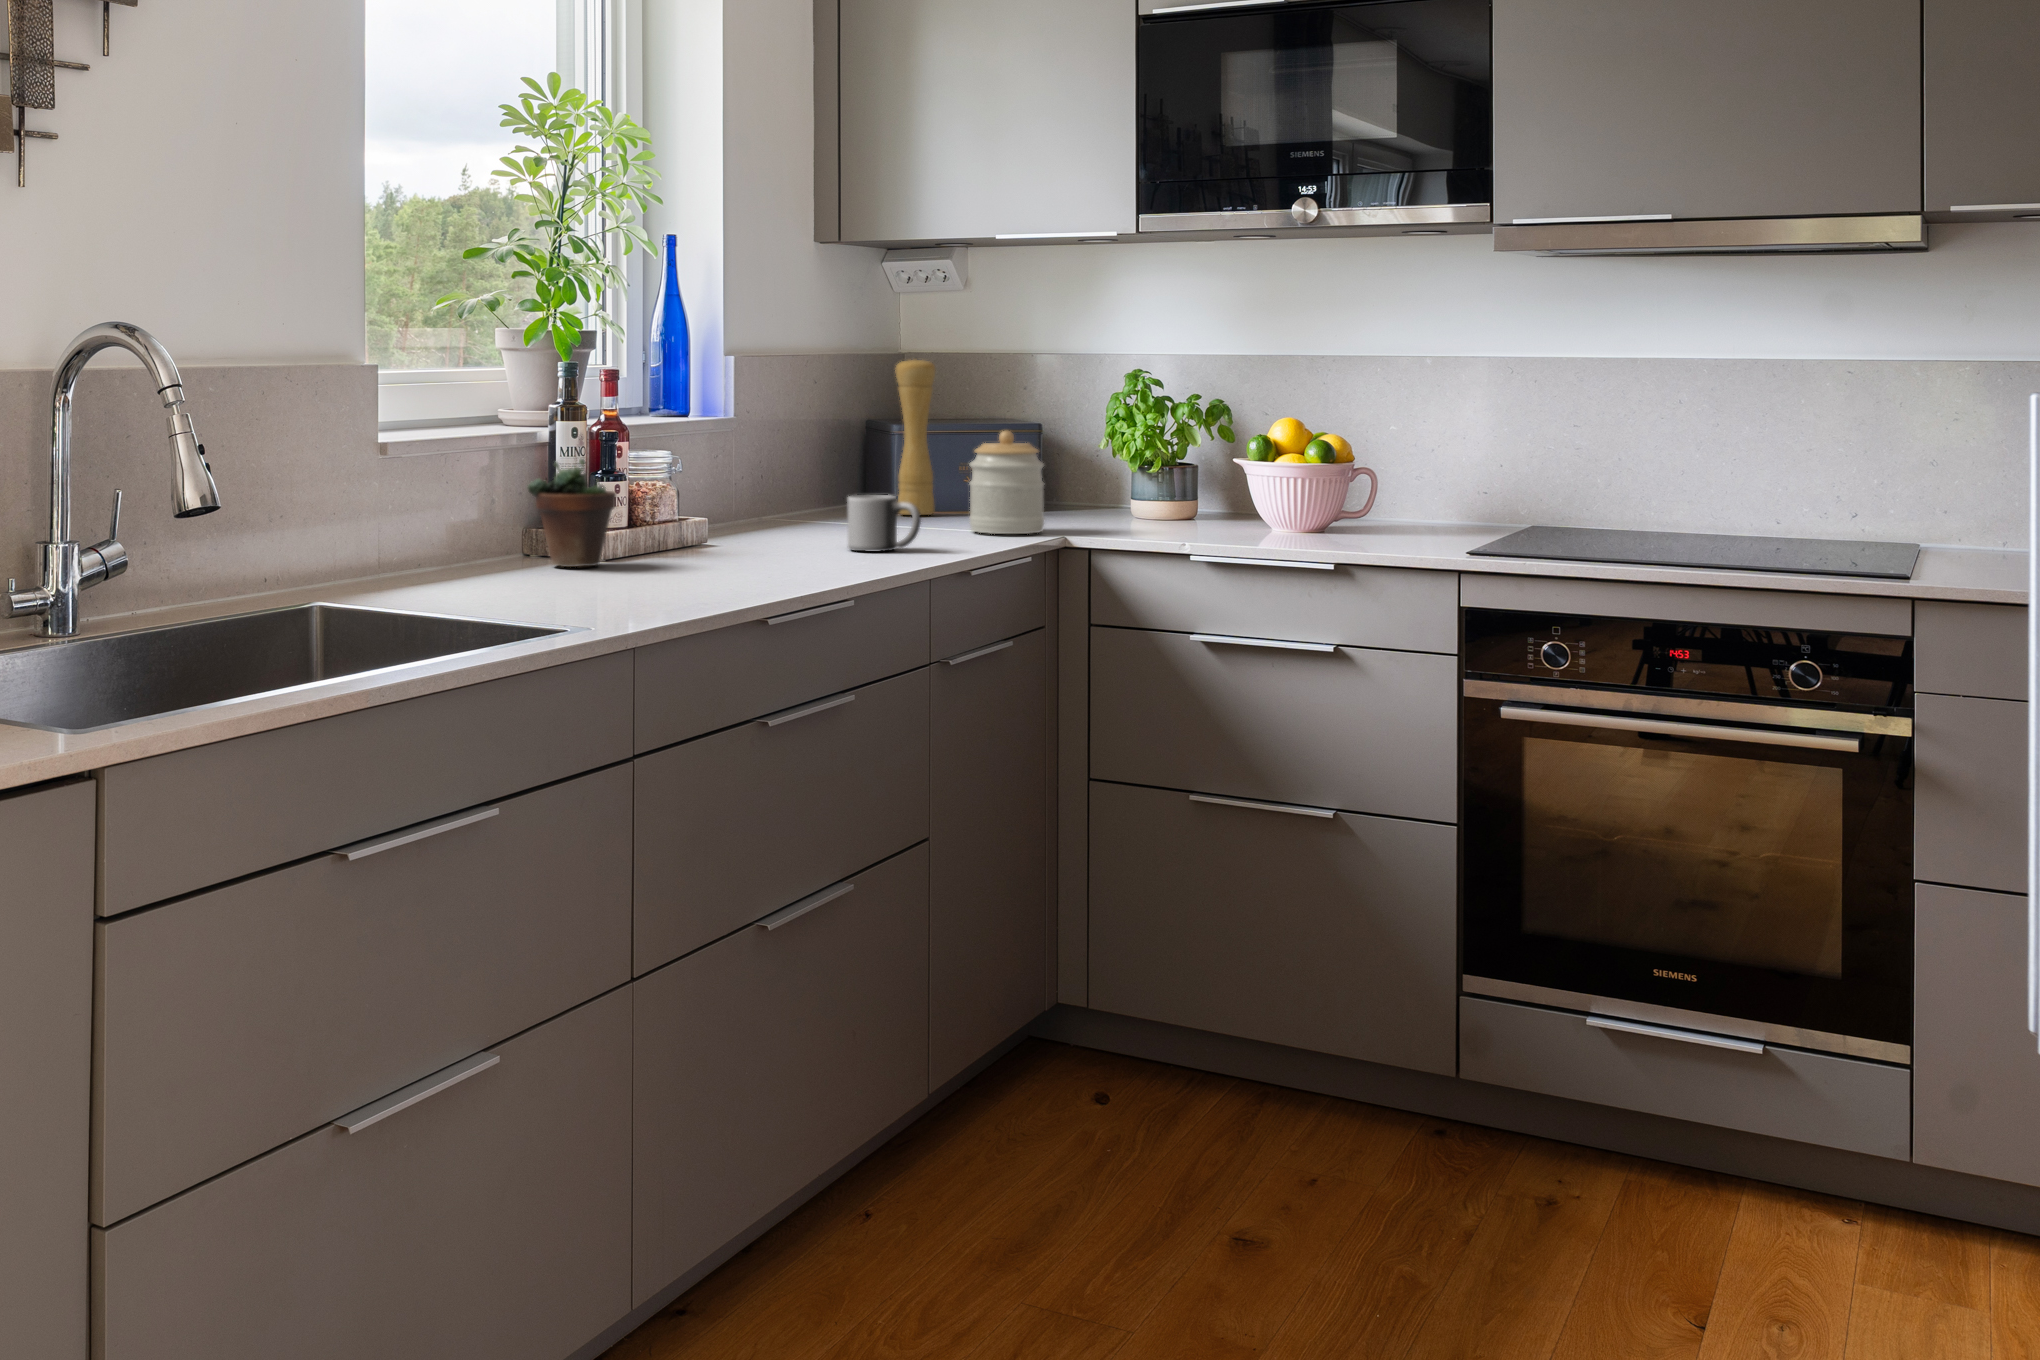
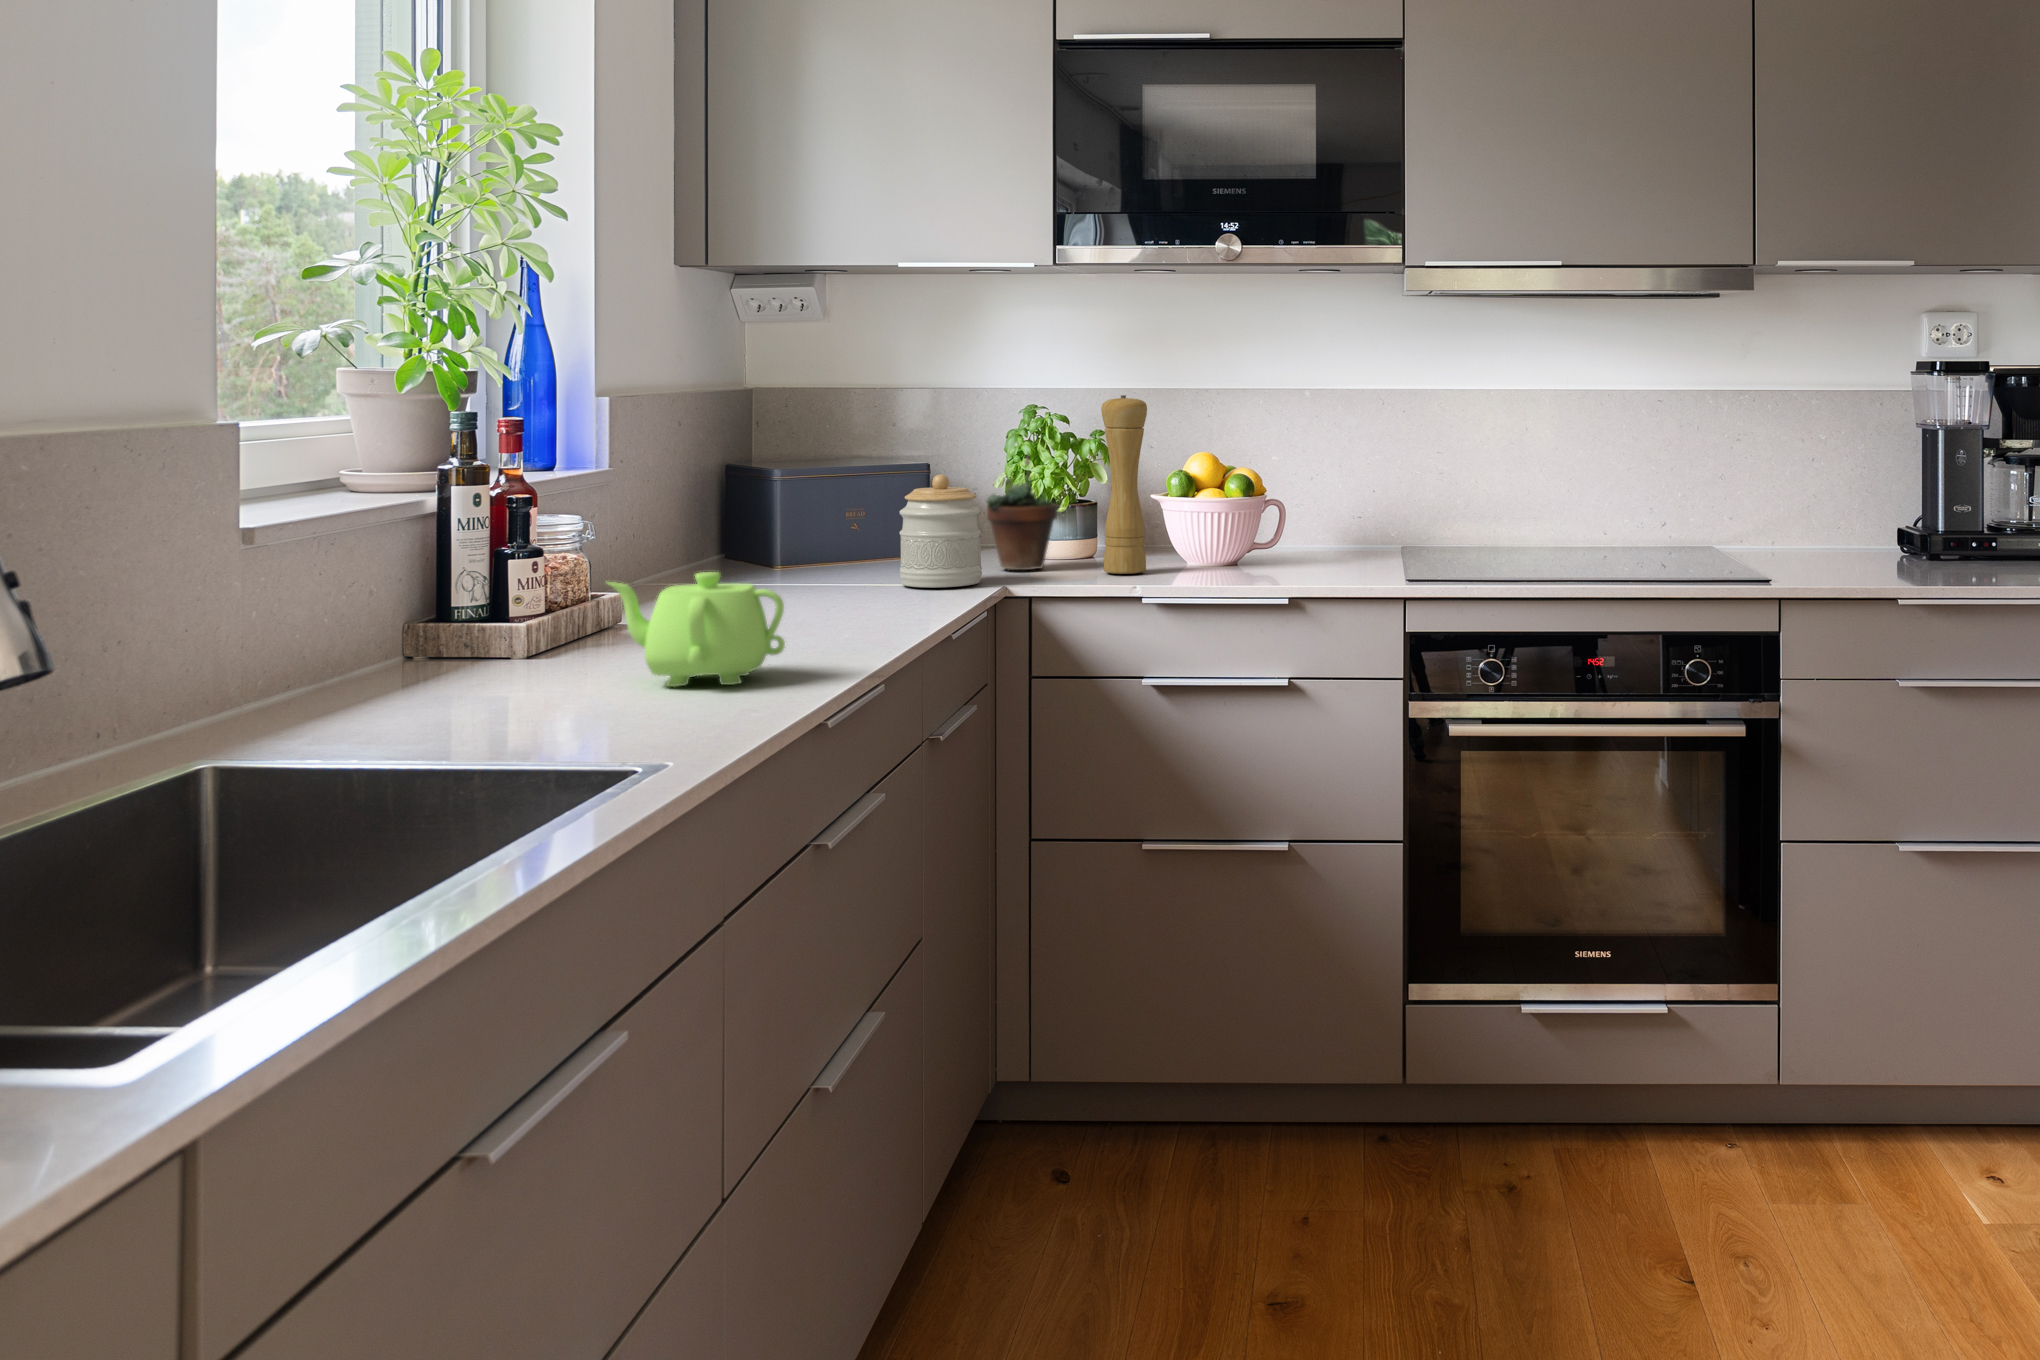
pepper mill: present [895,358,935,515] -> present [1101,395,1147,574]
succulent plant: present [528,436,616,567] -> present [986,455,1058,570]
teapot: none [633,493,767,587] -> present [608,572,785,687]
mug: present [848,495,921,552] -> none [801,555,888,621]

